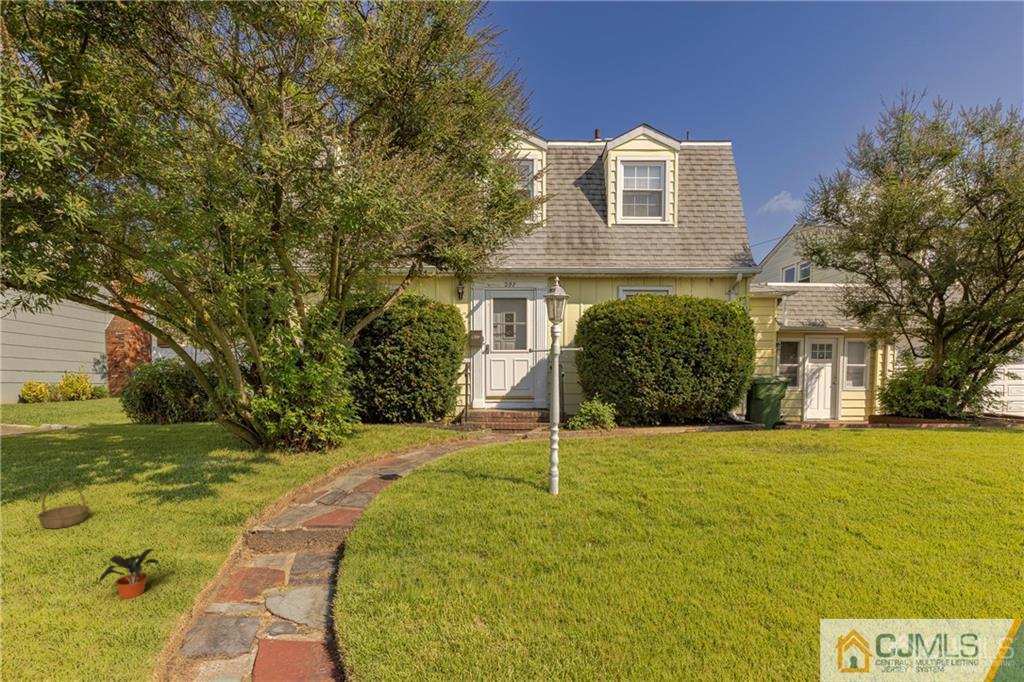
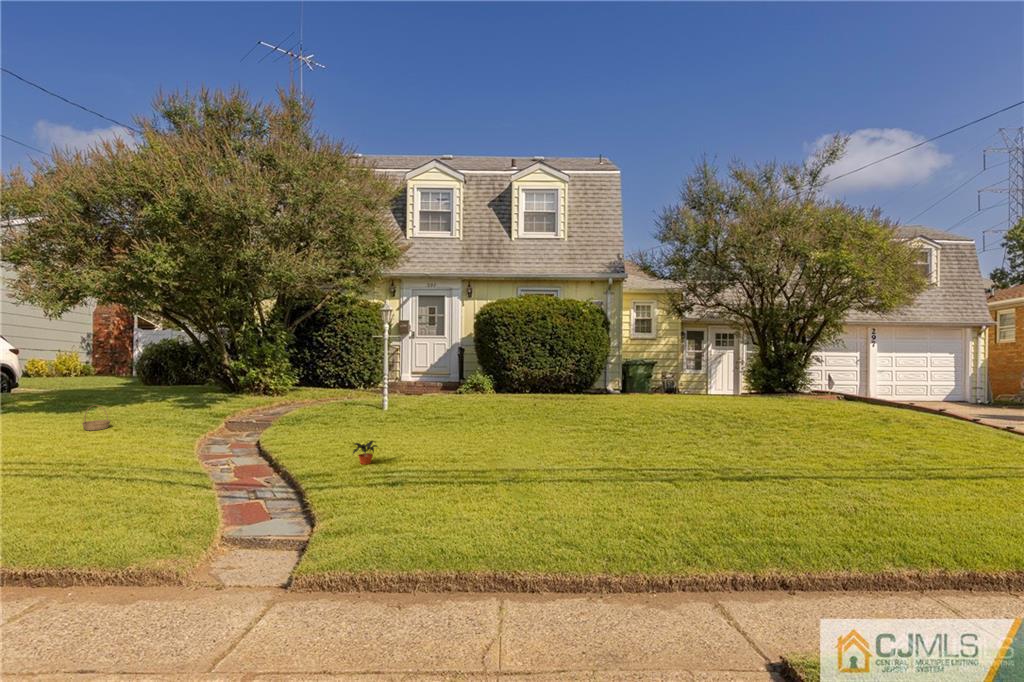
potted plant: present [99,549,159,599] -> present [353,441,377,464]

